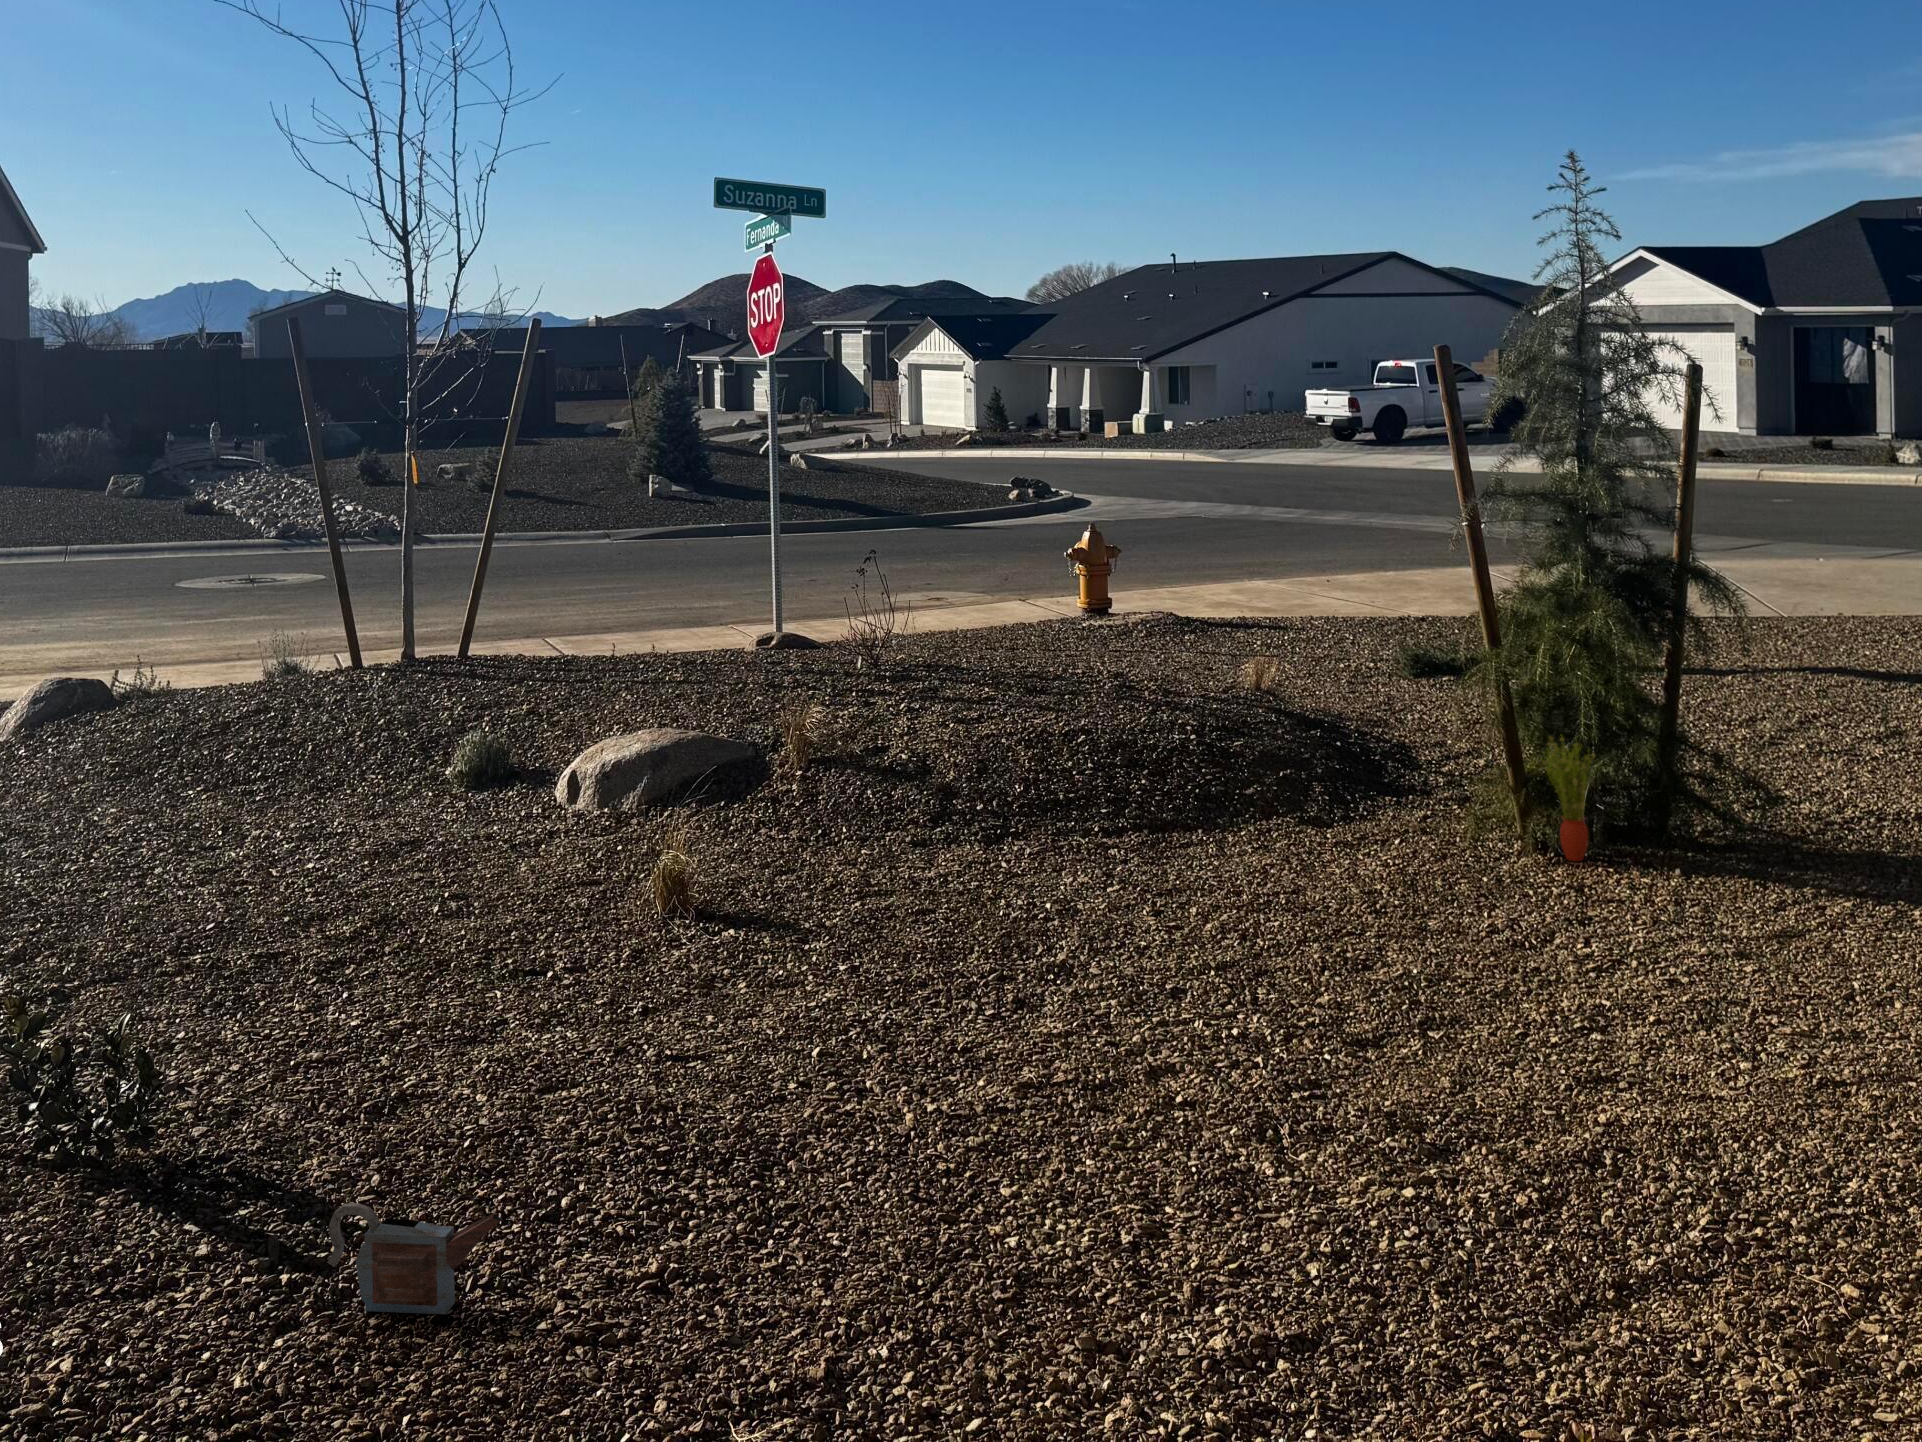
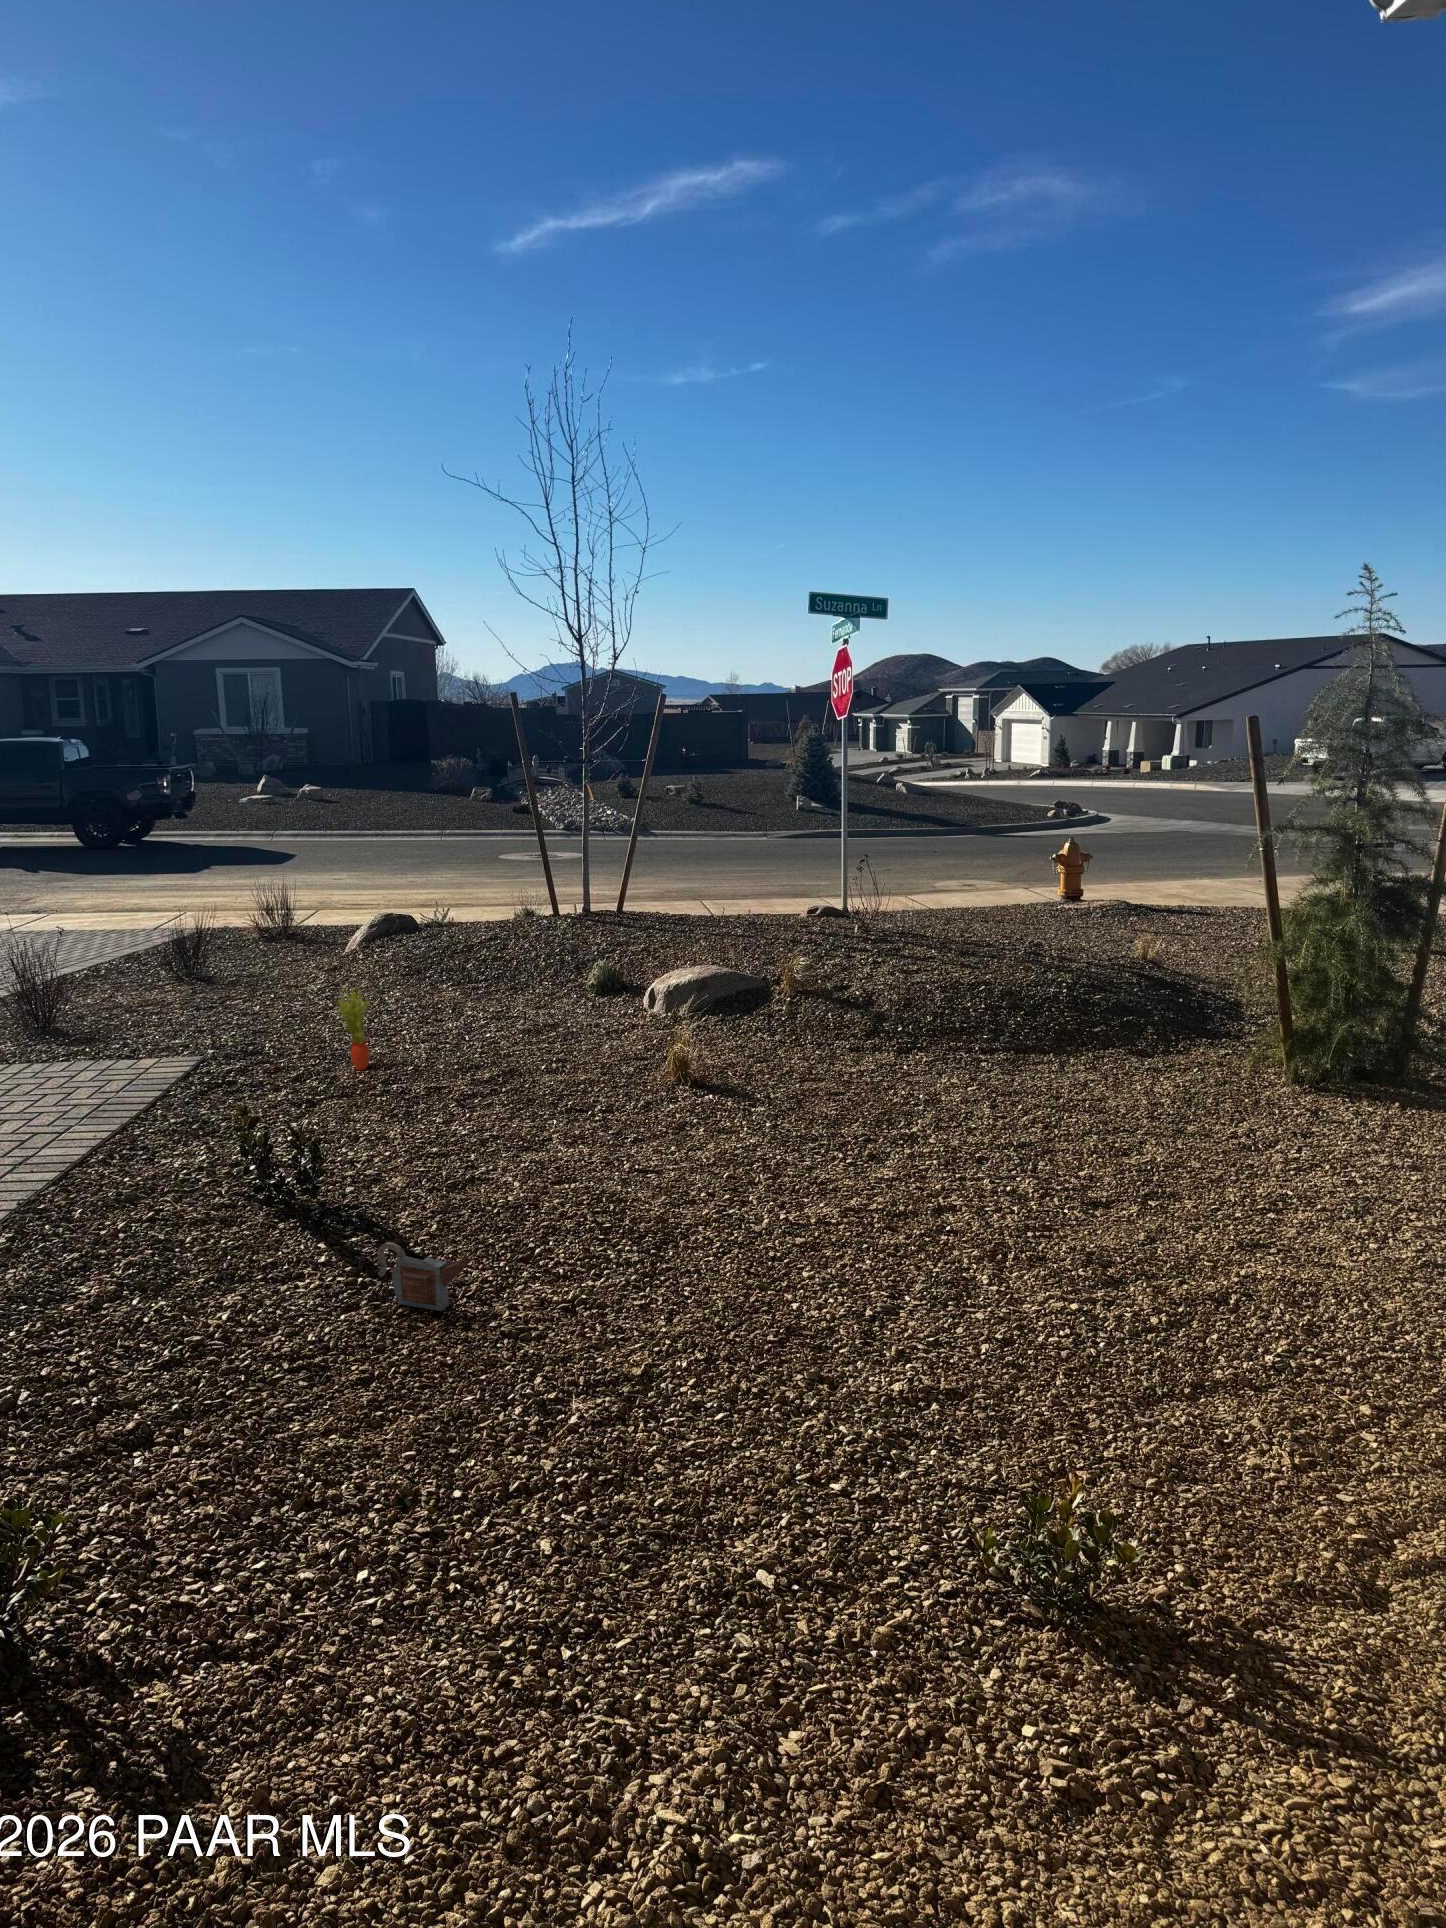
potted plant: present [1541,737,1595,861] -> present [338,988,369,1070]

